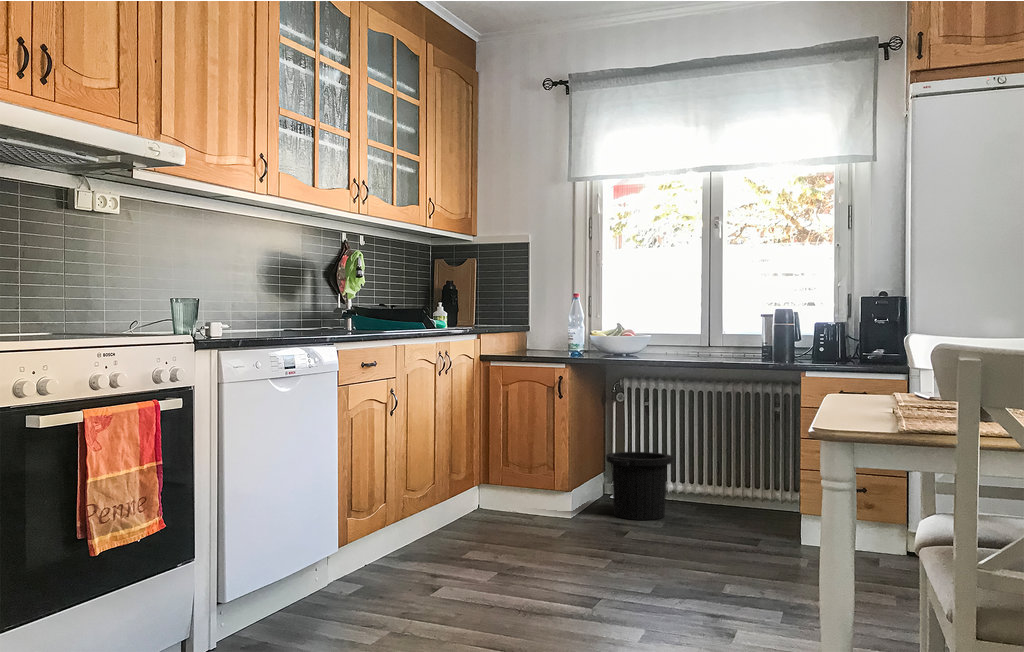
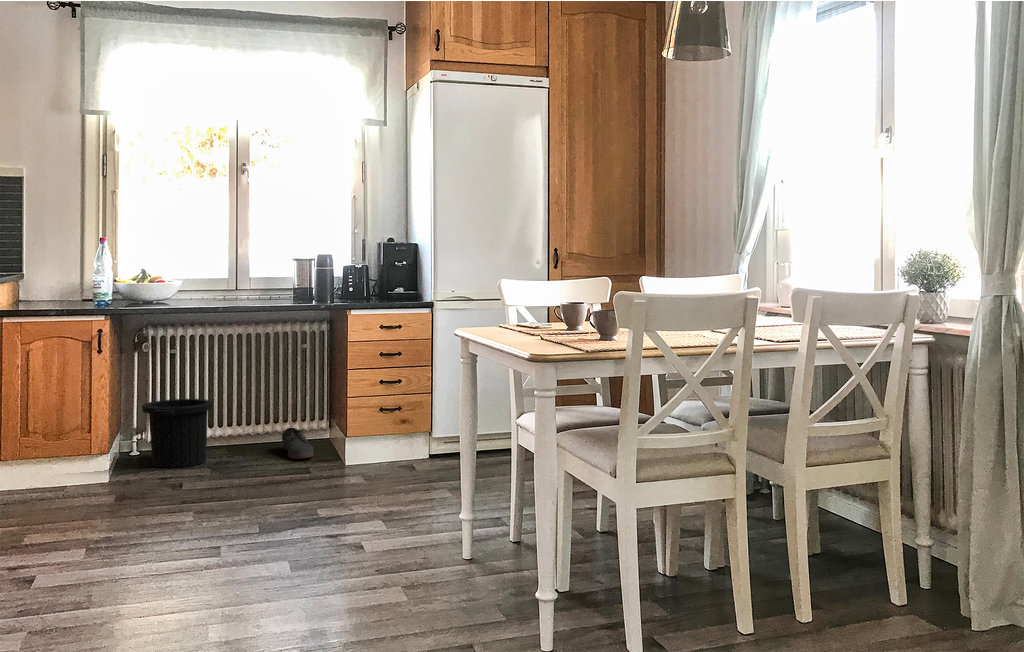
shoe: none [745,495,775,529] -> present [282,428,314,459]

